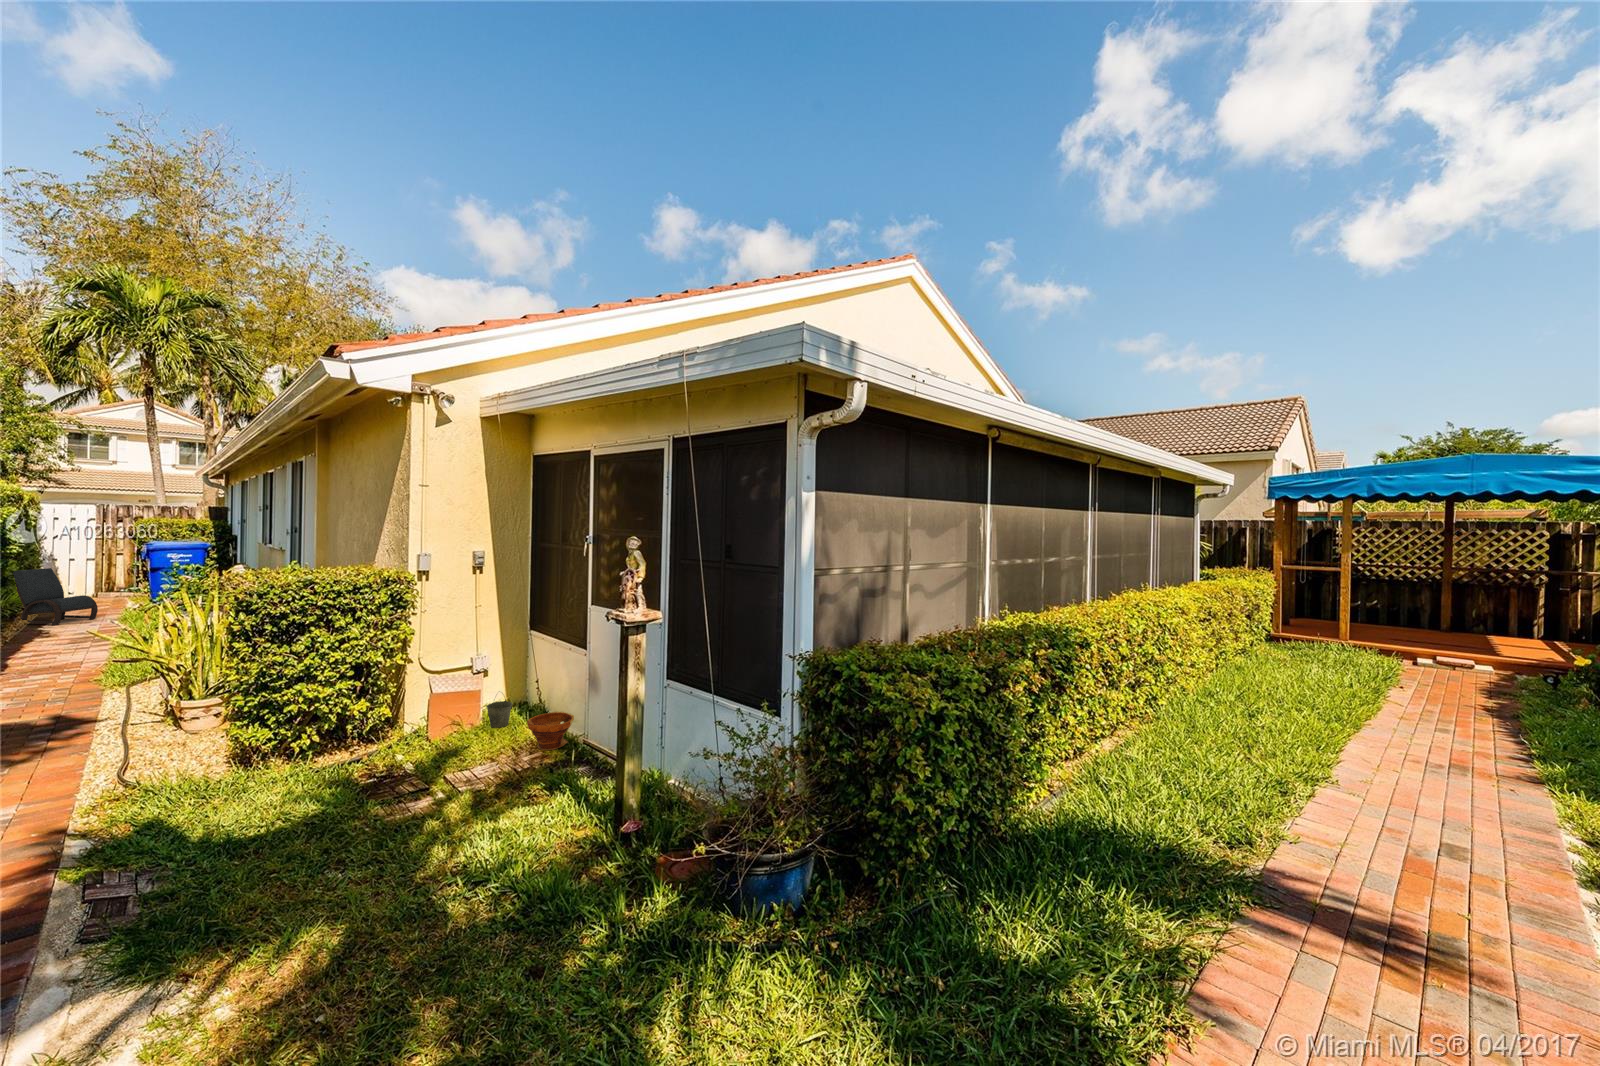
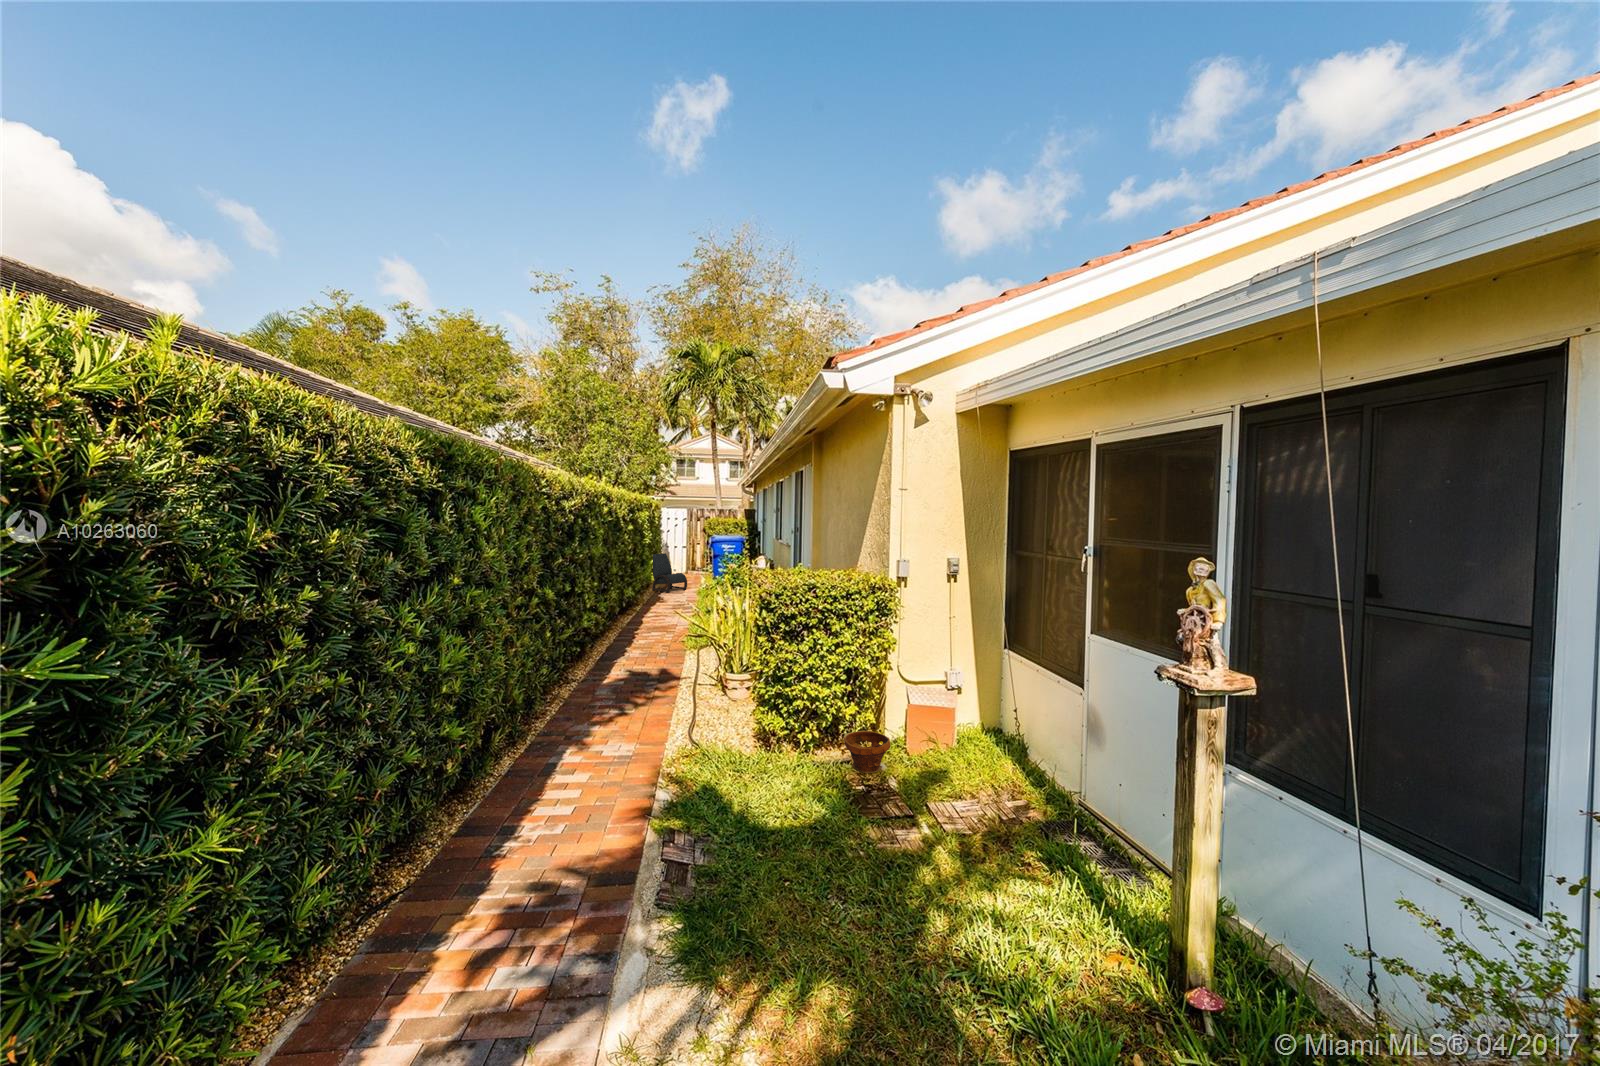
bucket: present [486,699,512,728] -> none [963,714,989,754]
planter: present [527,711,574,750] -> present [844,730,890,773]

